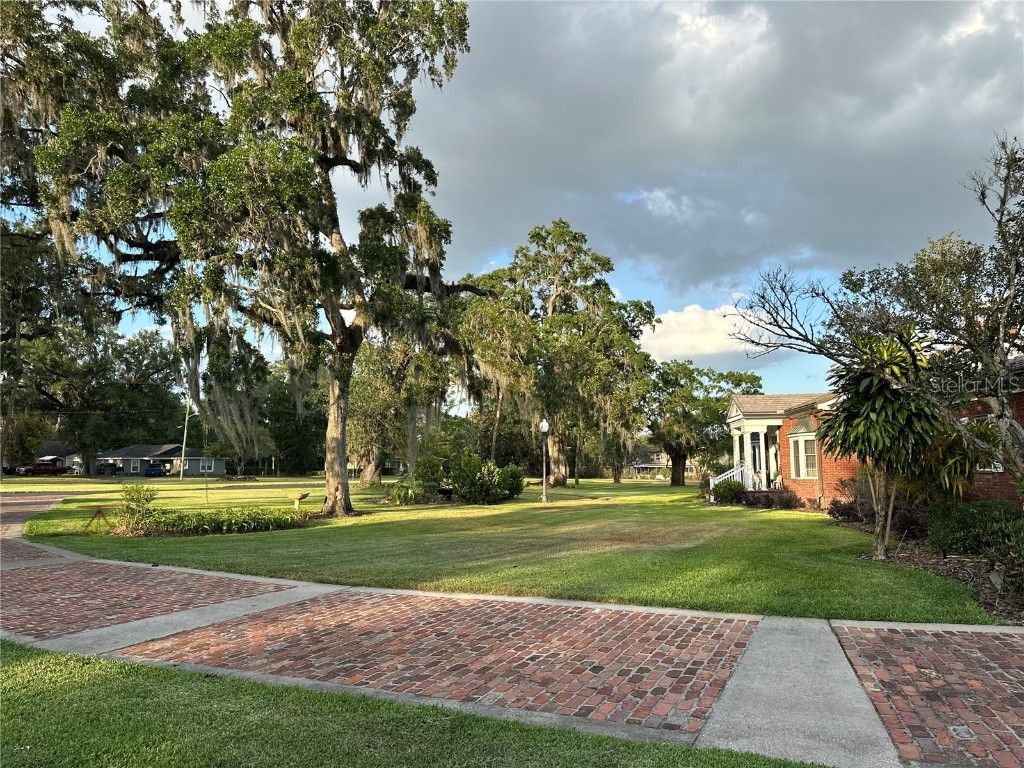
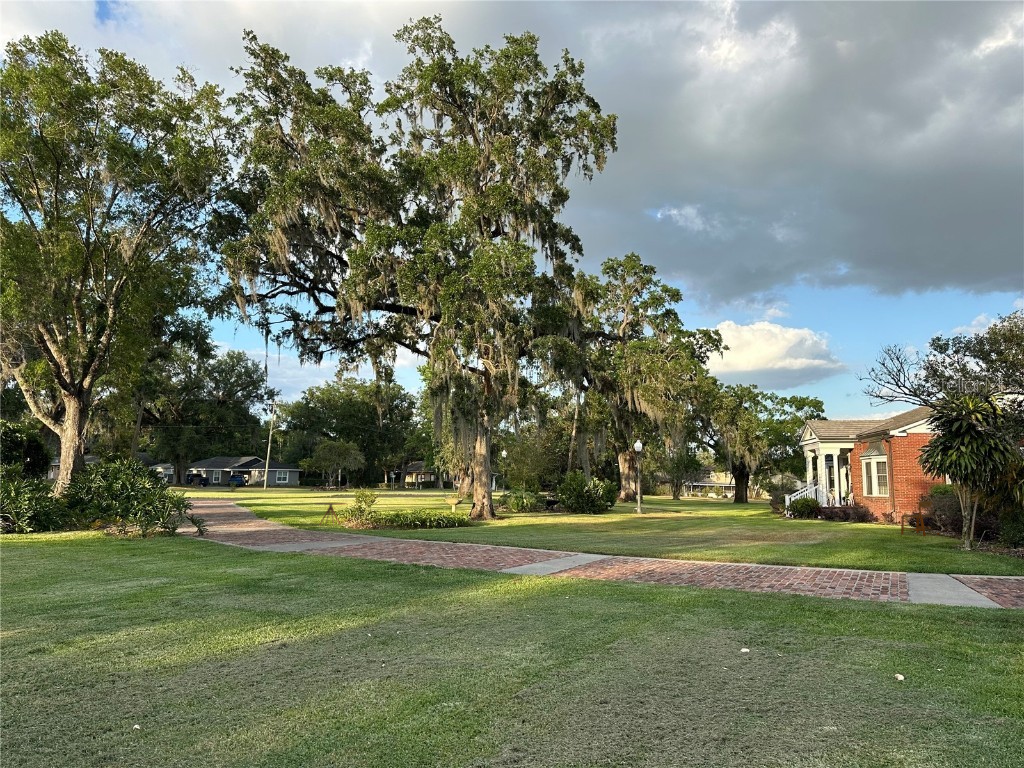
bench: none [817,485,864,530] -> present [901,501,939,536]

